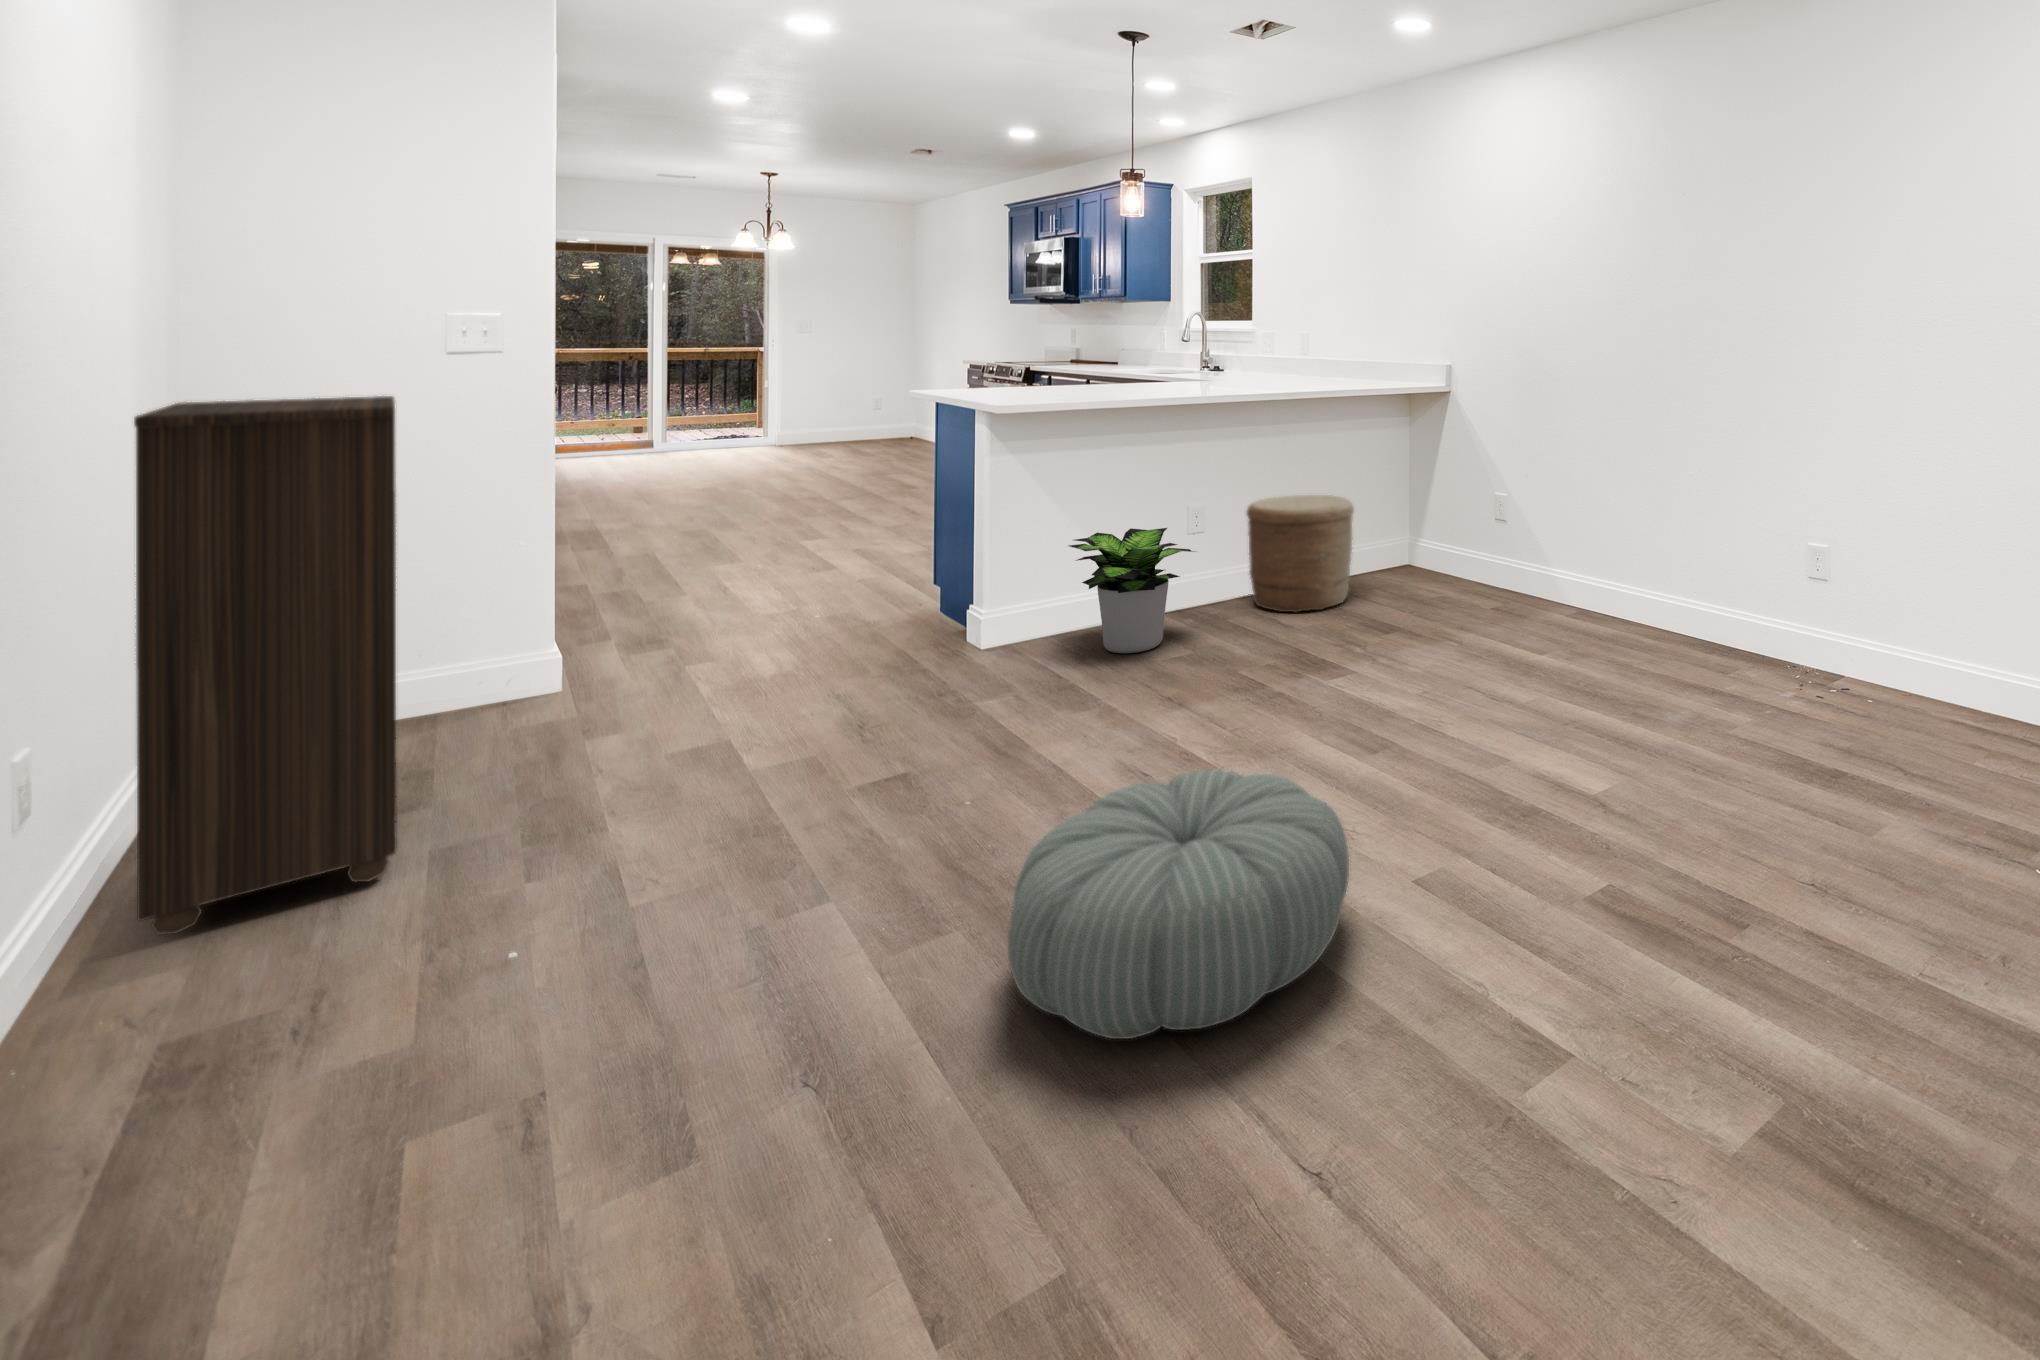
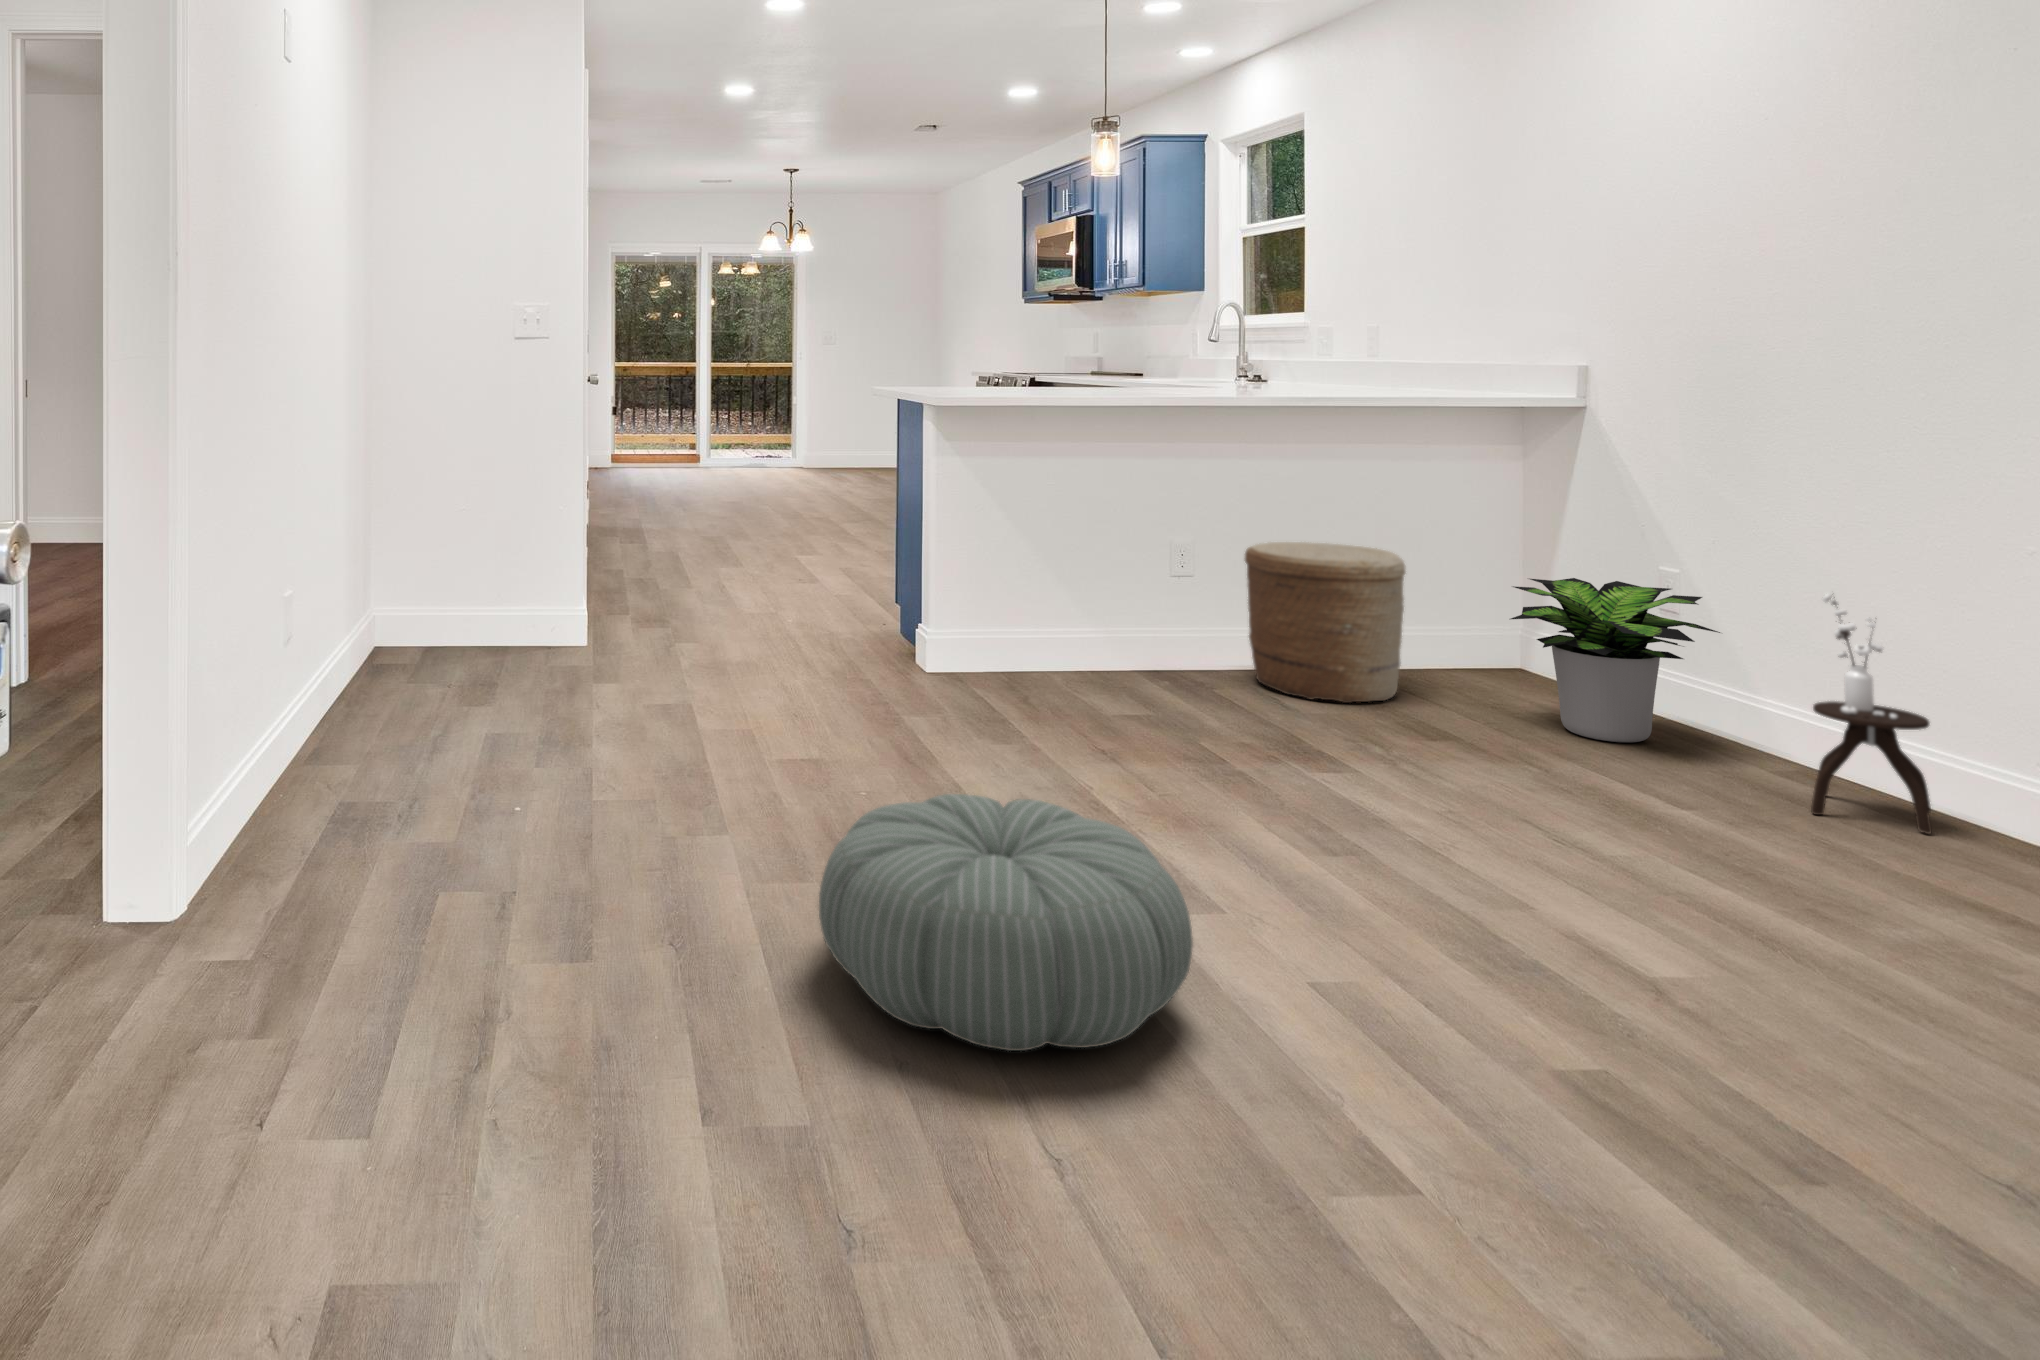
bookshelf: present [134,396,397,935] -> none [374,370,503,730]
side table: none [1574,496,1628,627] -> present [1811,594,1932,834]
potted plant: present [1069,528,1193,653] -> present [1511,578,1720,742]

